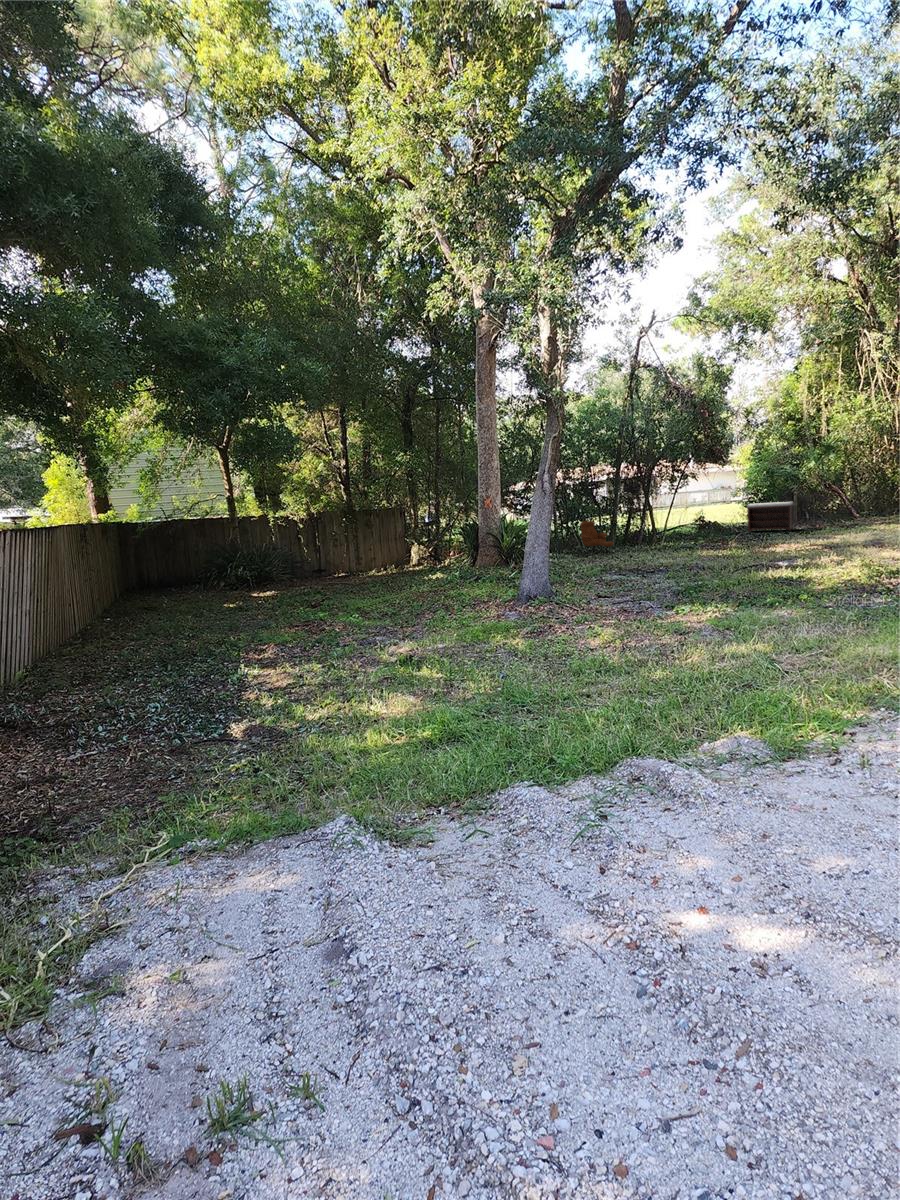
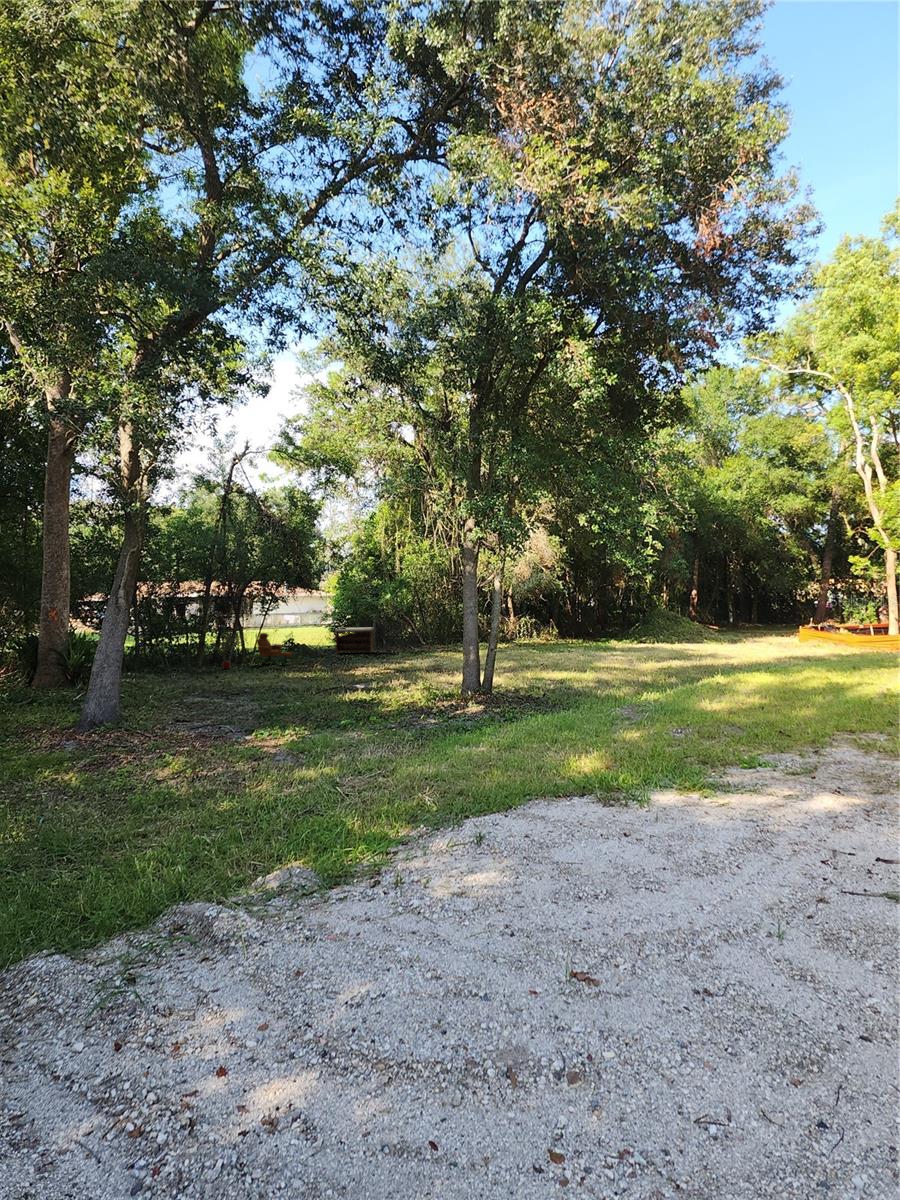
potted tree: none [621,511,652,549] -> present [210,632,241,669]
lounge chair: present [580,521,614,553] -> present [256,633,292,664]

